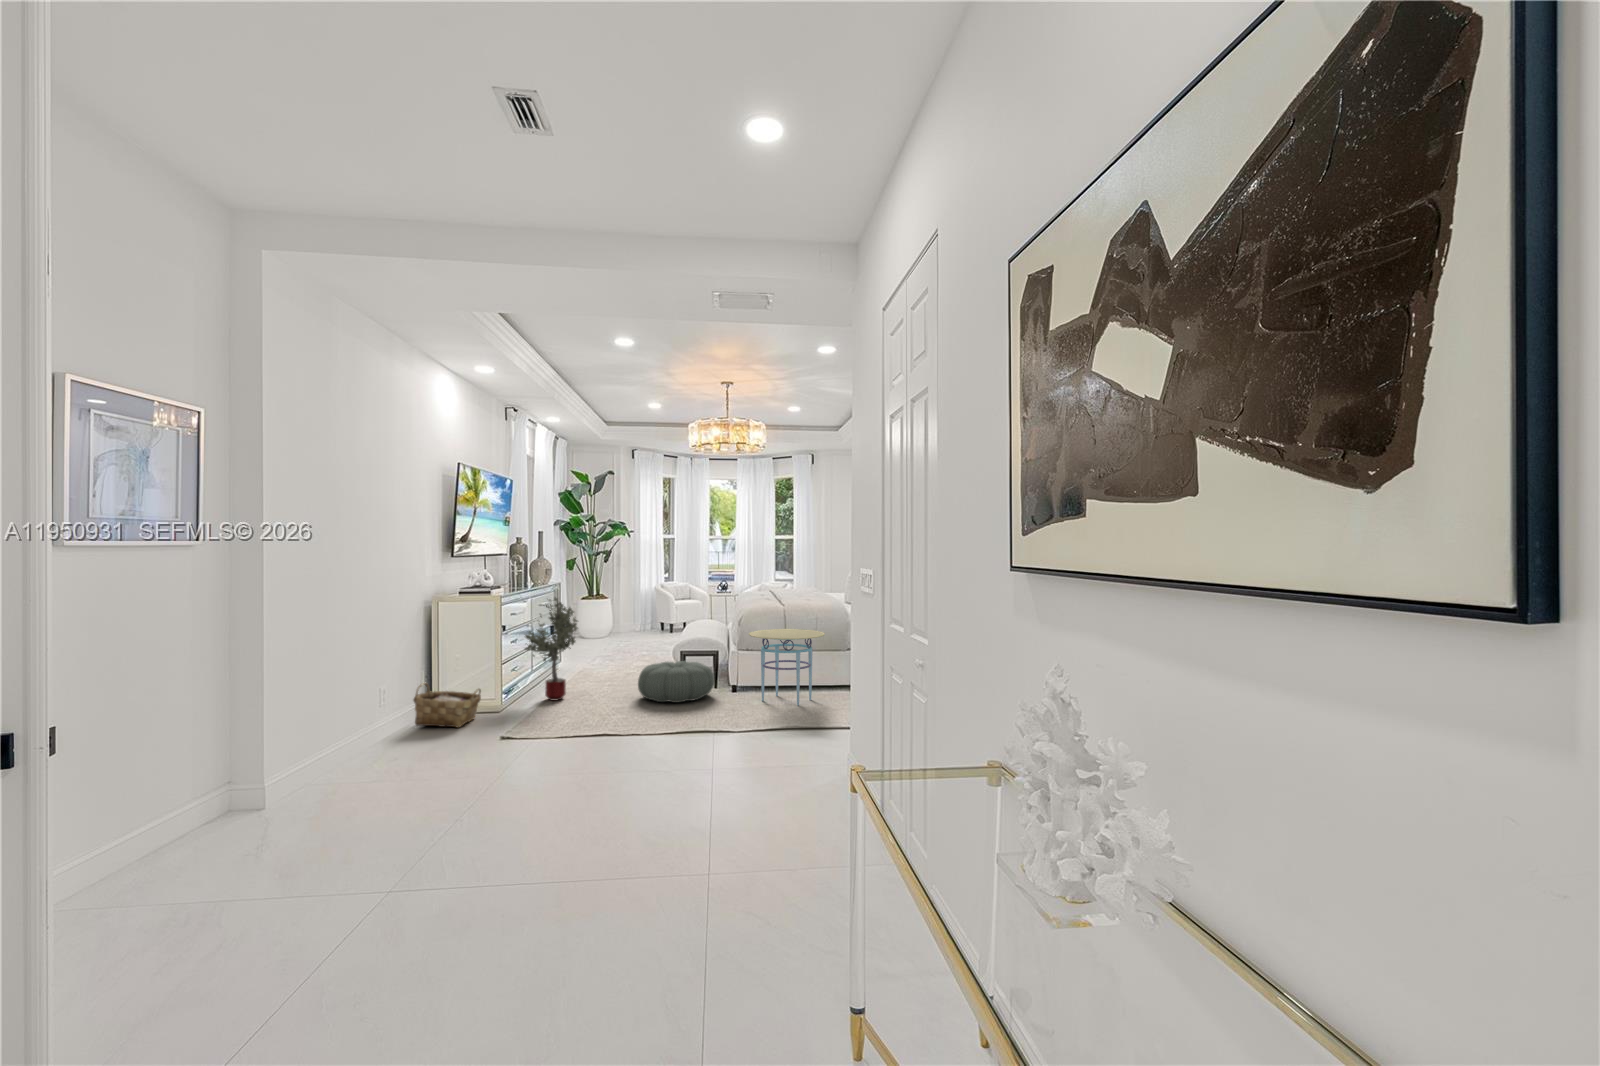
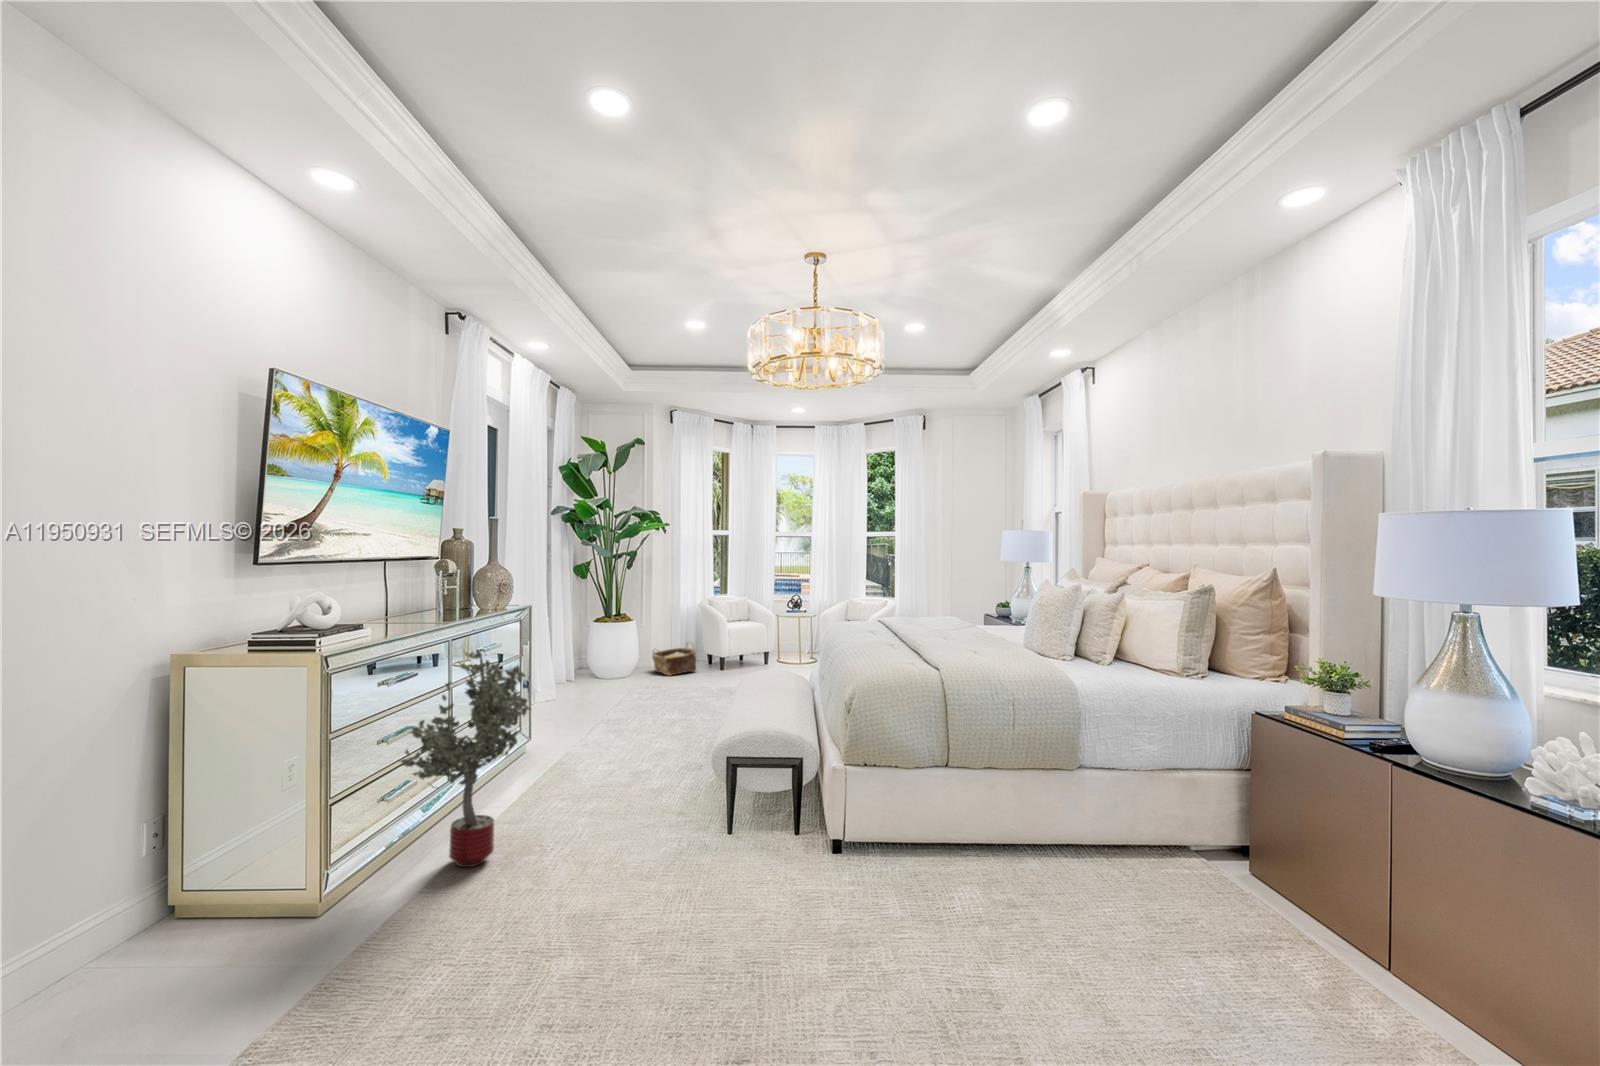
side table: present [749,629,825,705] -> none [875,726,1047,922]
pouf: present [638,661,714,702] -> none [637,782,796,893]
woven basket: present [414,683,481,727] -> present [652,642,696,676]

